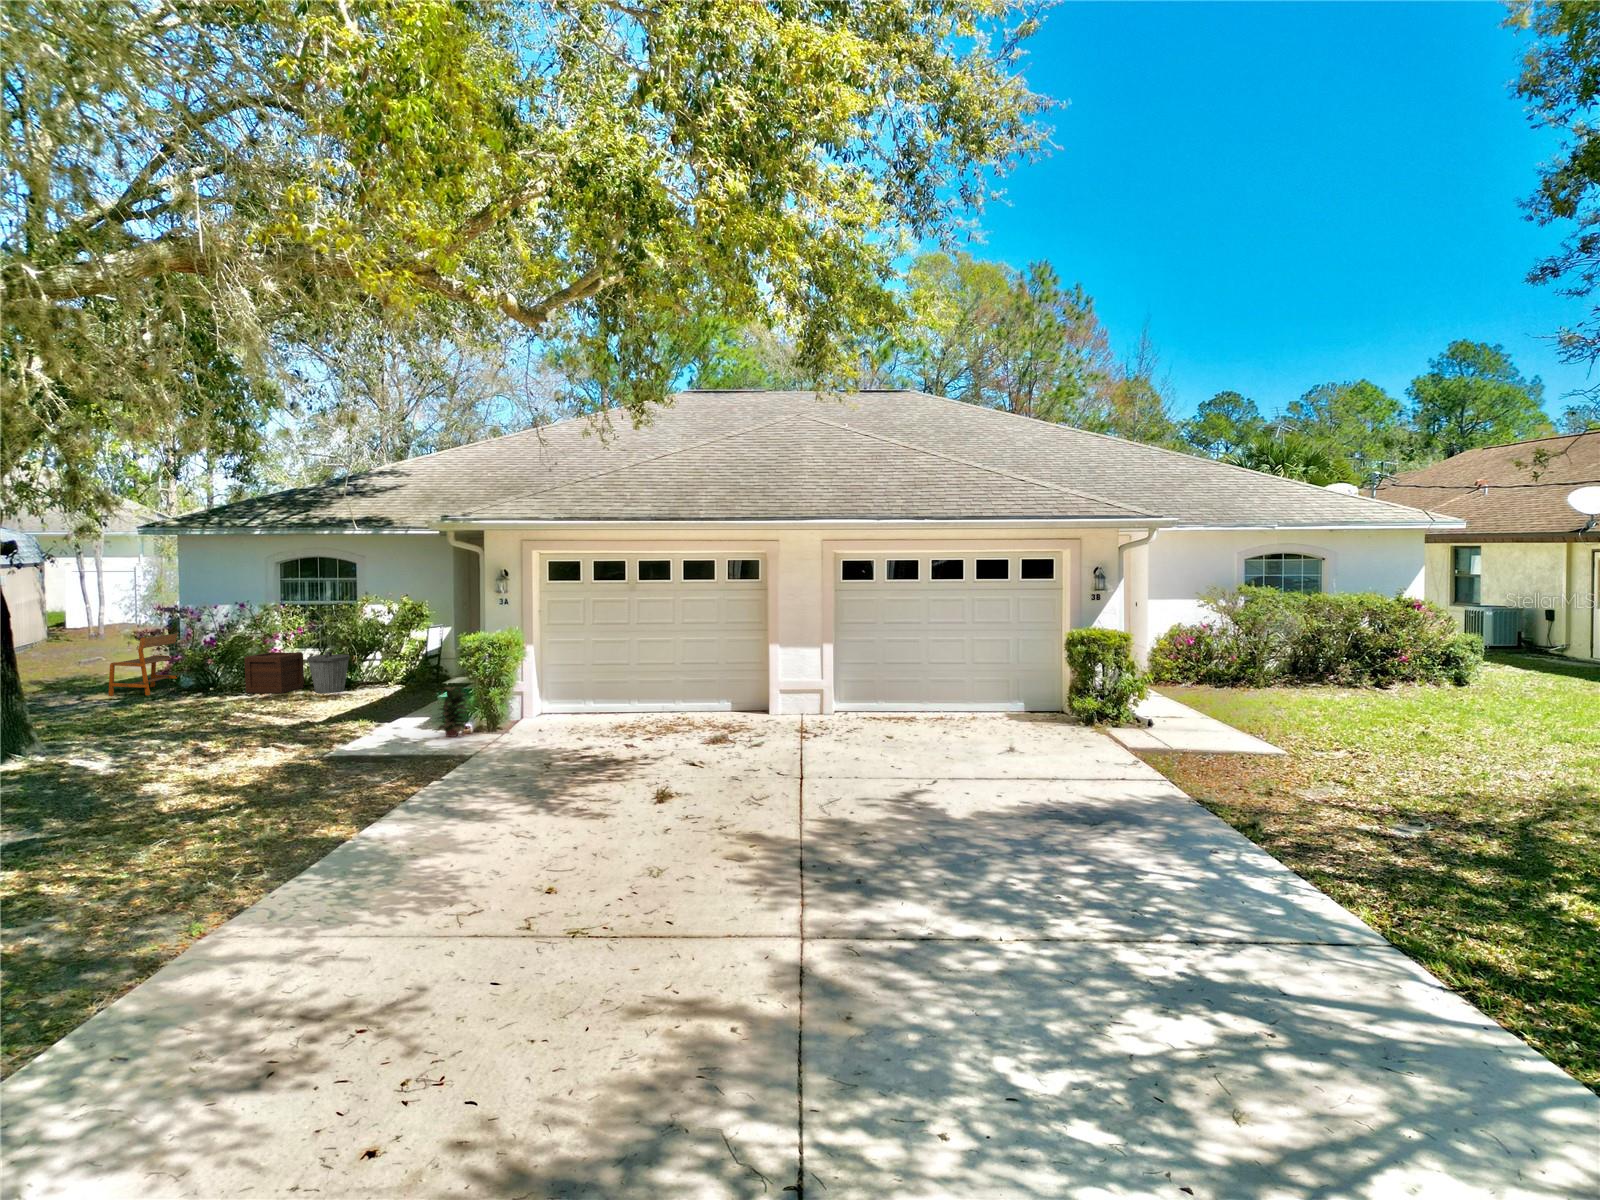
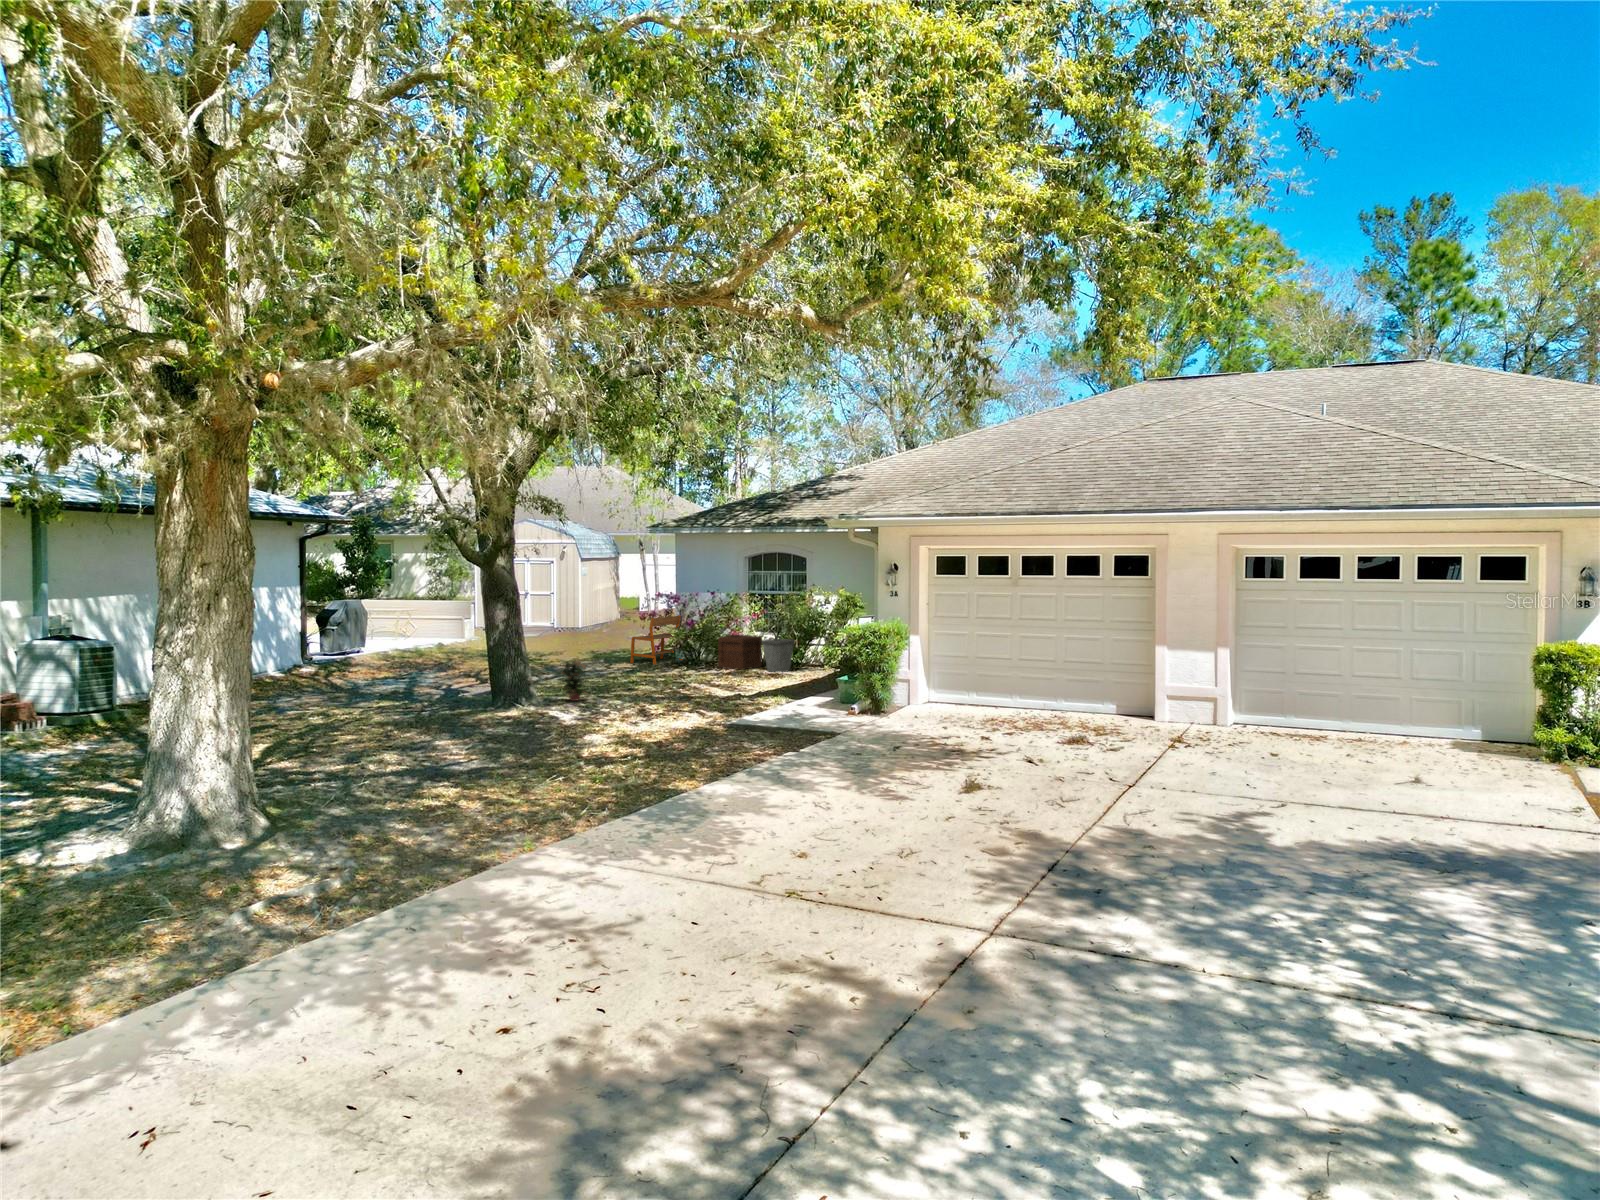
decorative plant: present [437,687,467,737] -> present [560,661,586,701]

